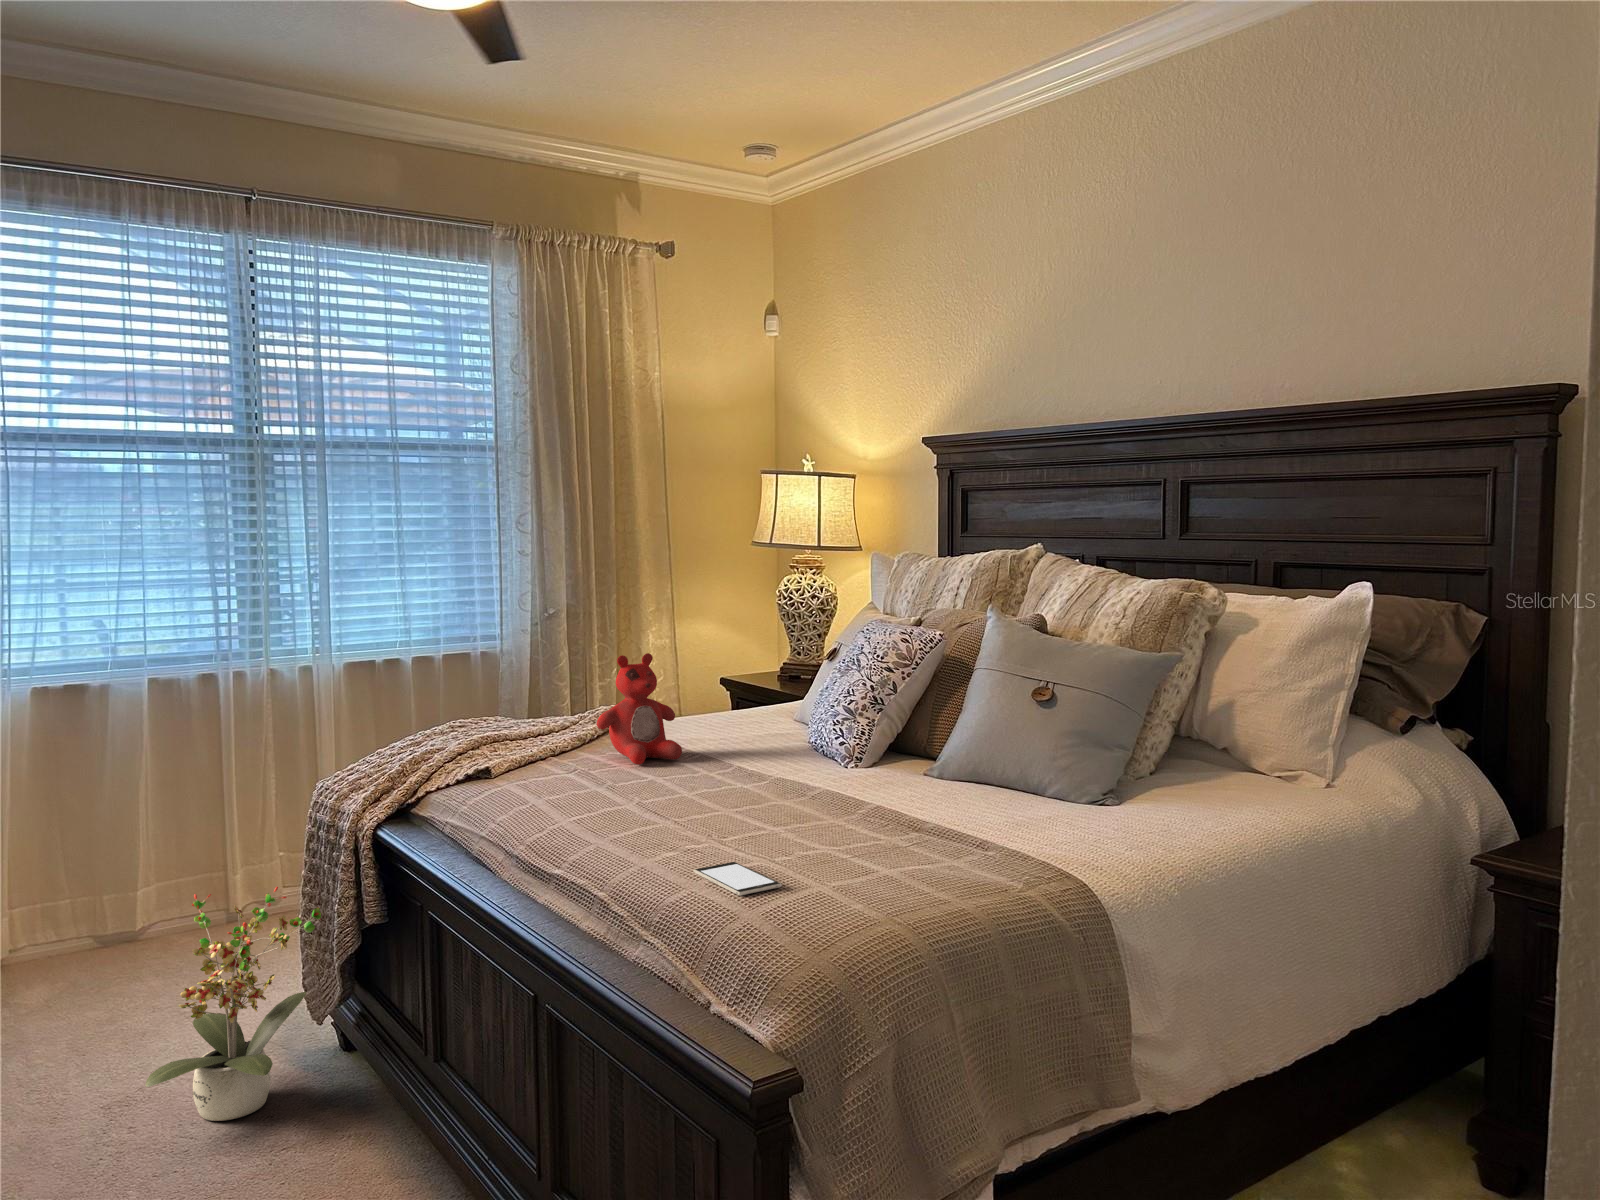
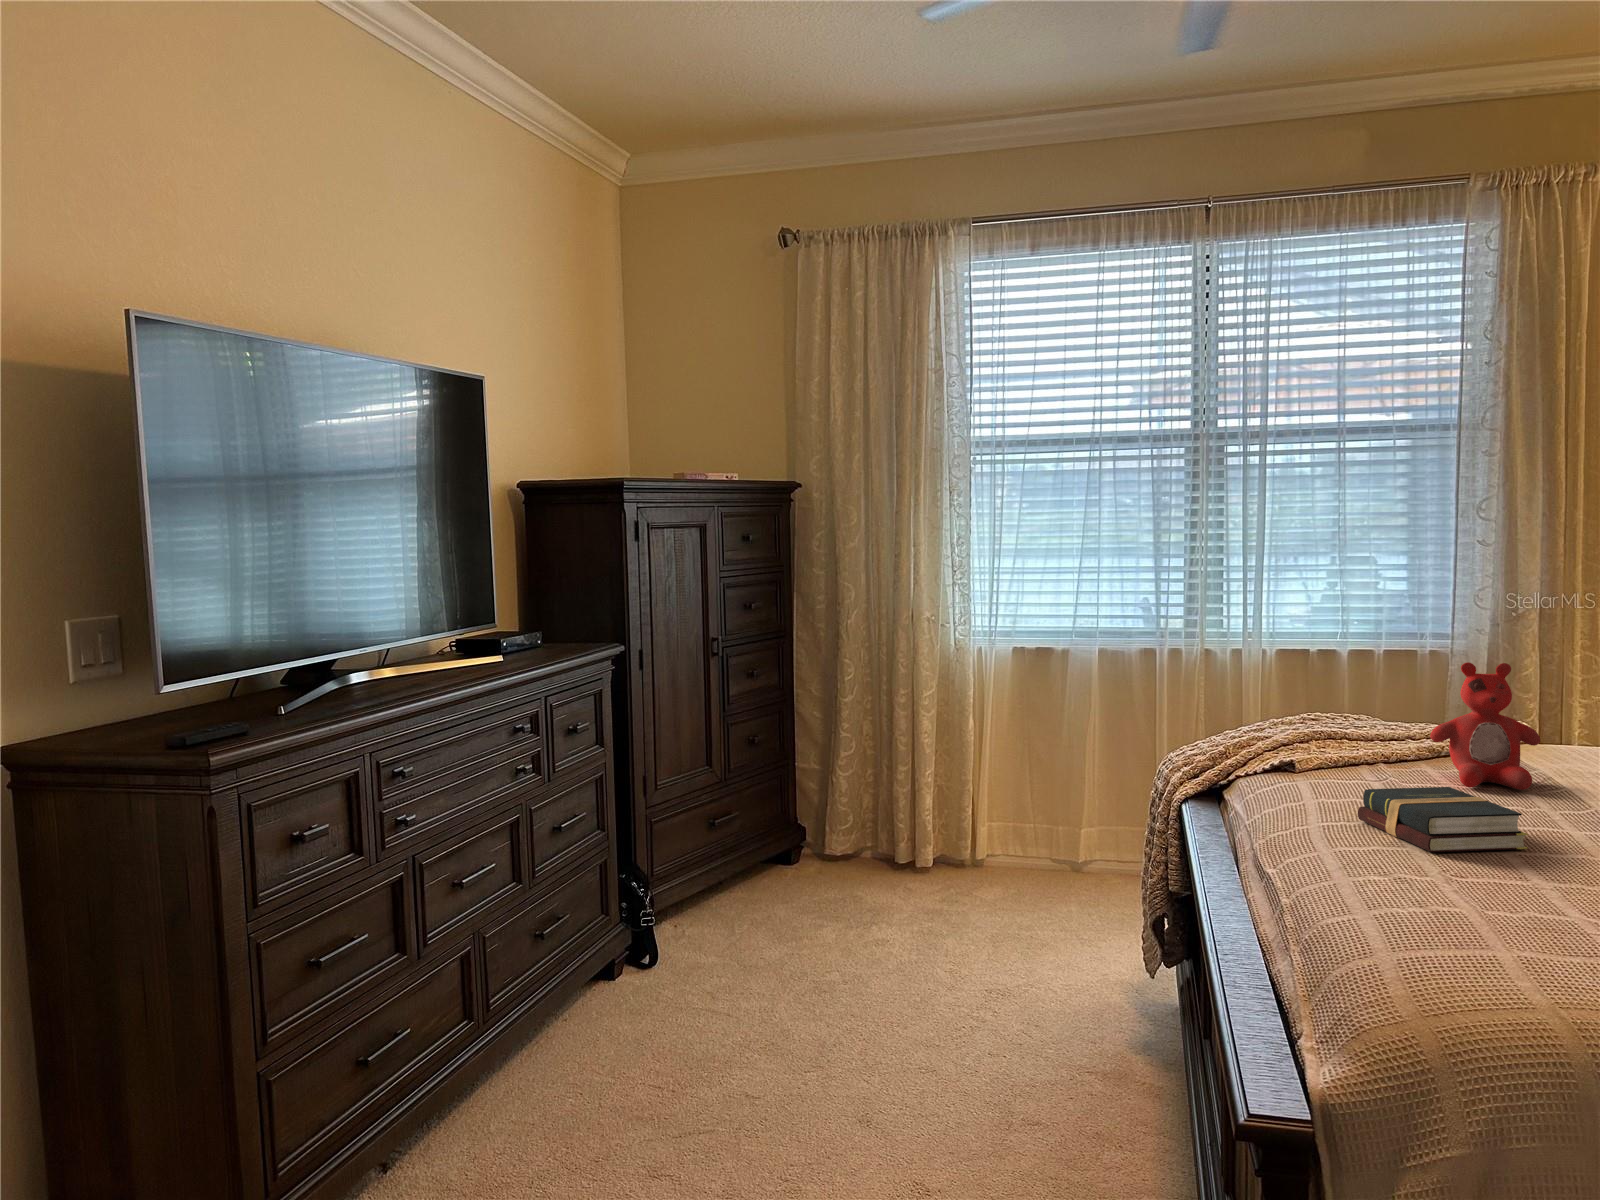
hardback book: none [601,765,743,824] -> present [1358,787,1528,852]
smartphone: present [694,862,782,896] -> none [1361,891,1435,930]
potted plant: present [146,887,321,1121] -> none [995,831,1160,1028]

